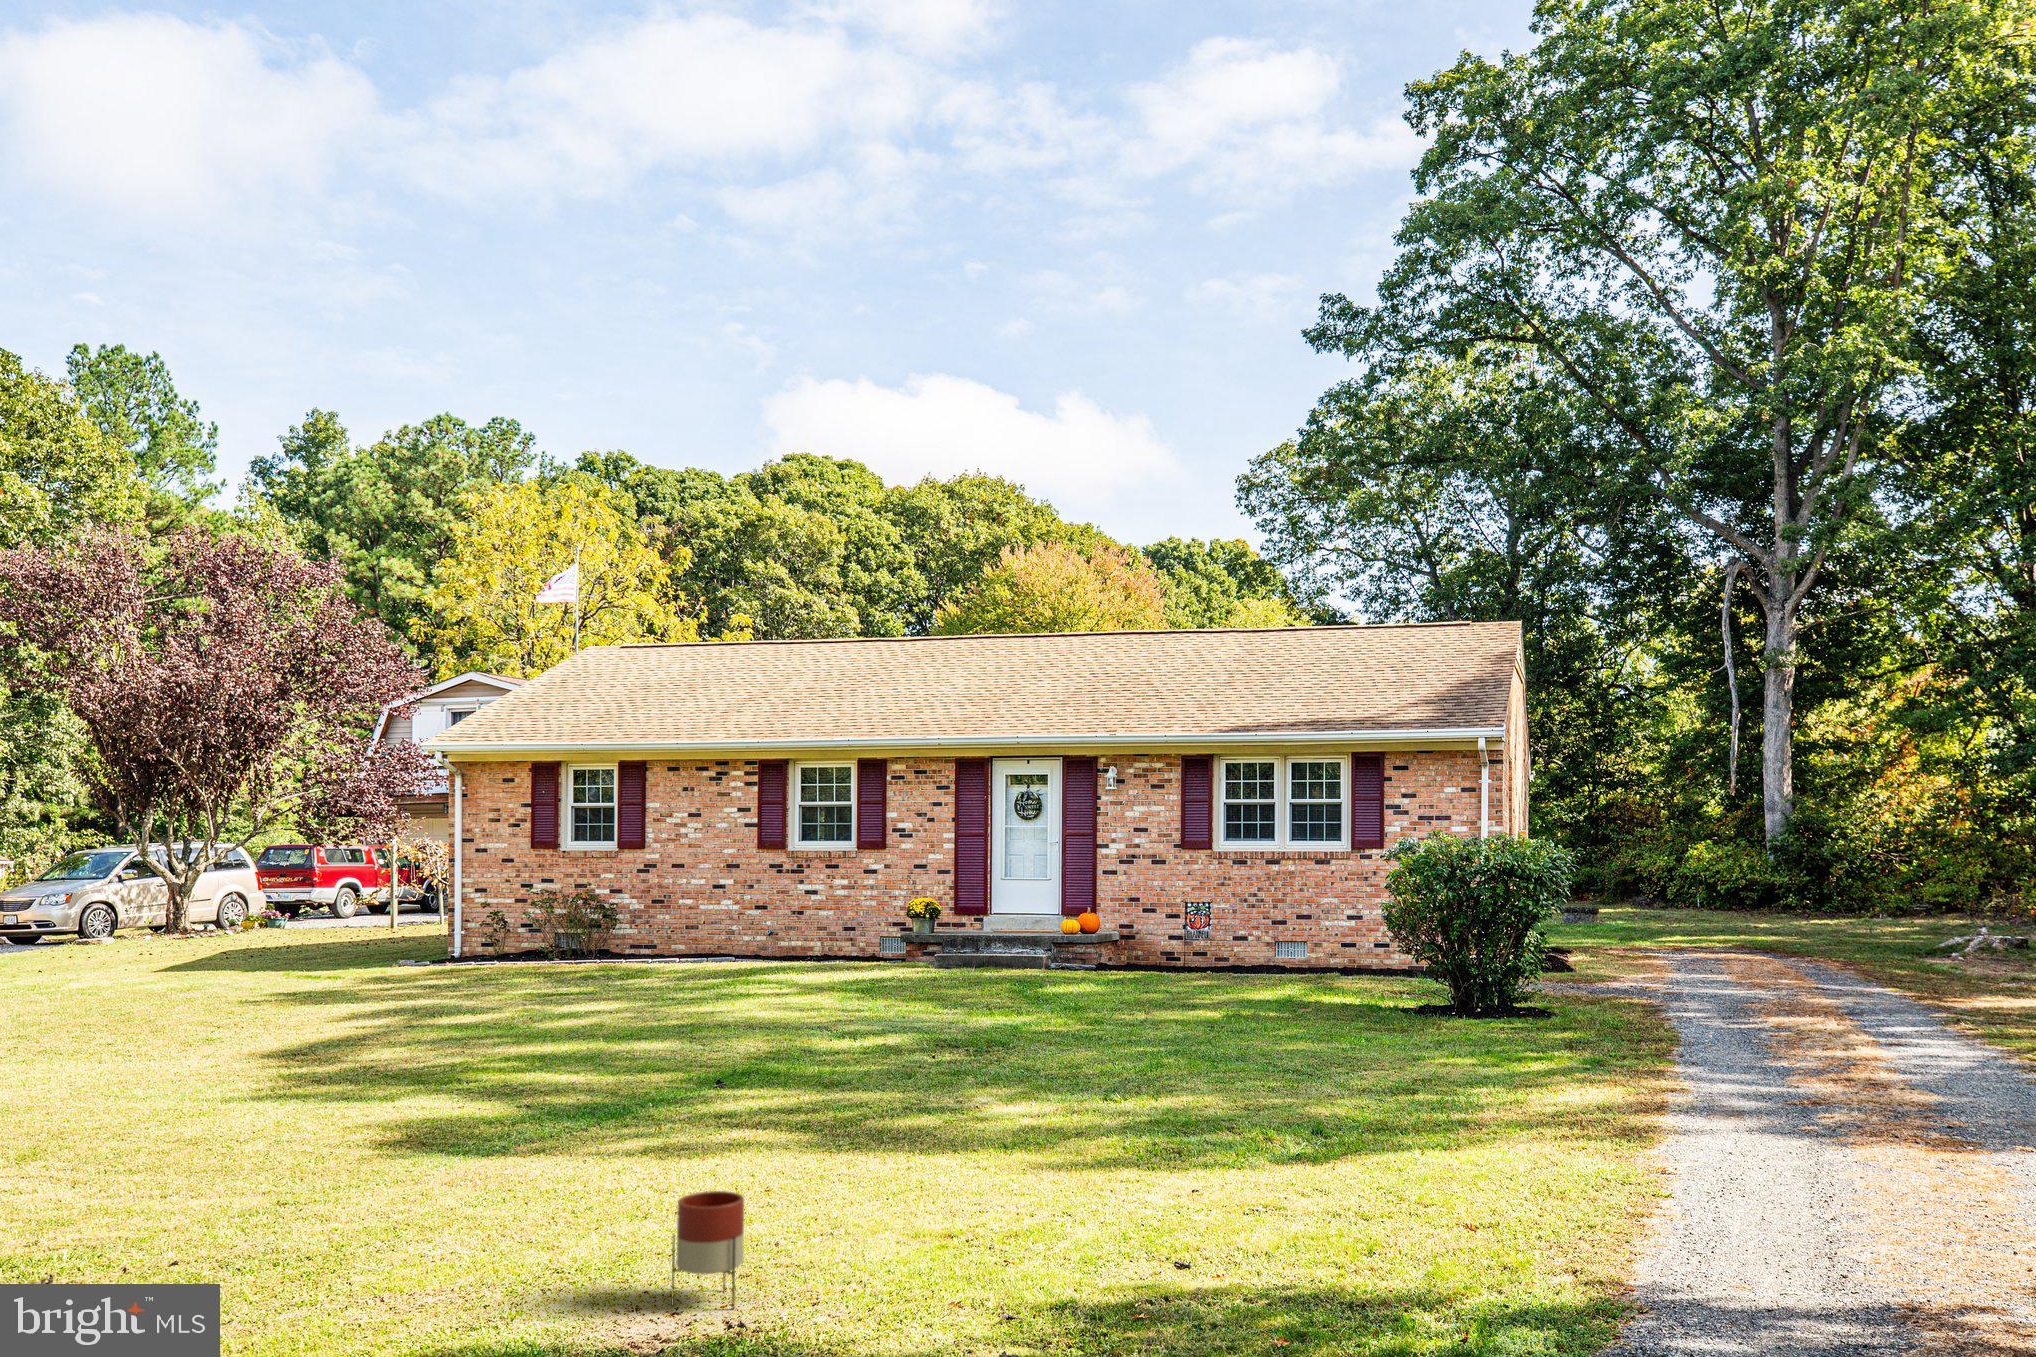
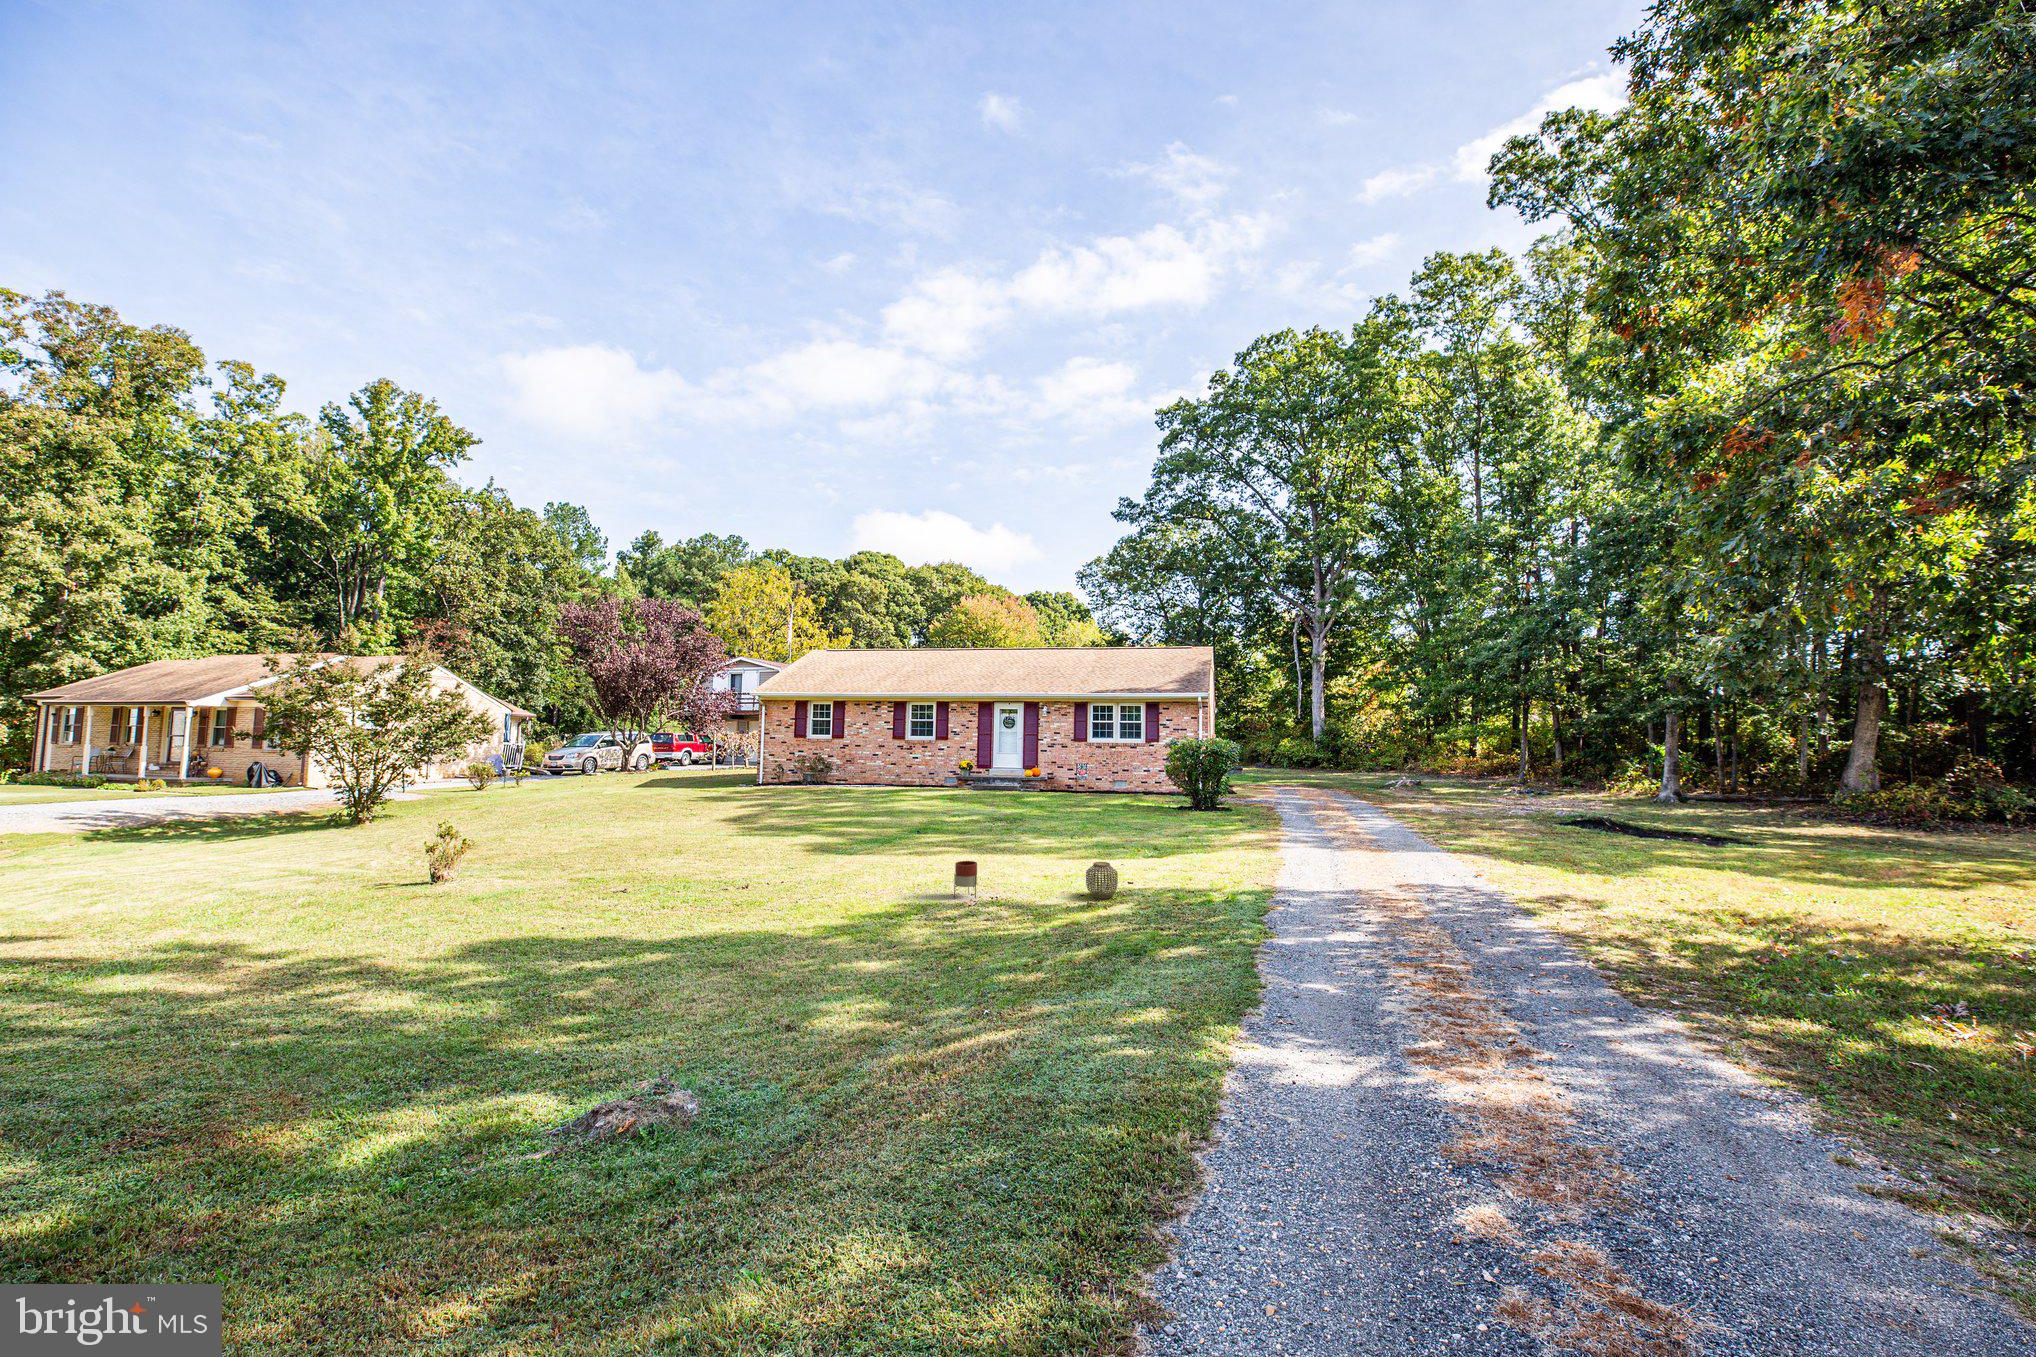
woven basket: none [1070,1201,1167,1320] -> present [1086,862,1118,899]

